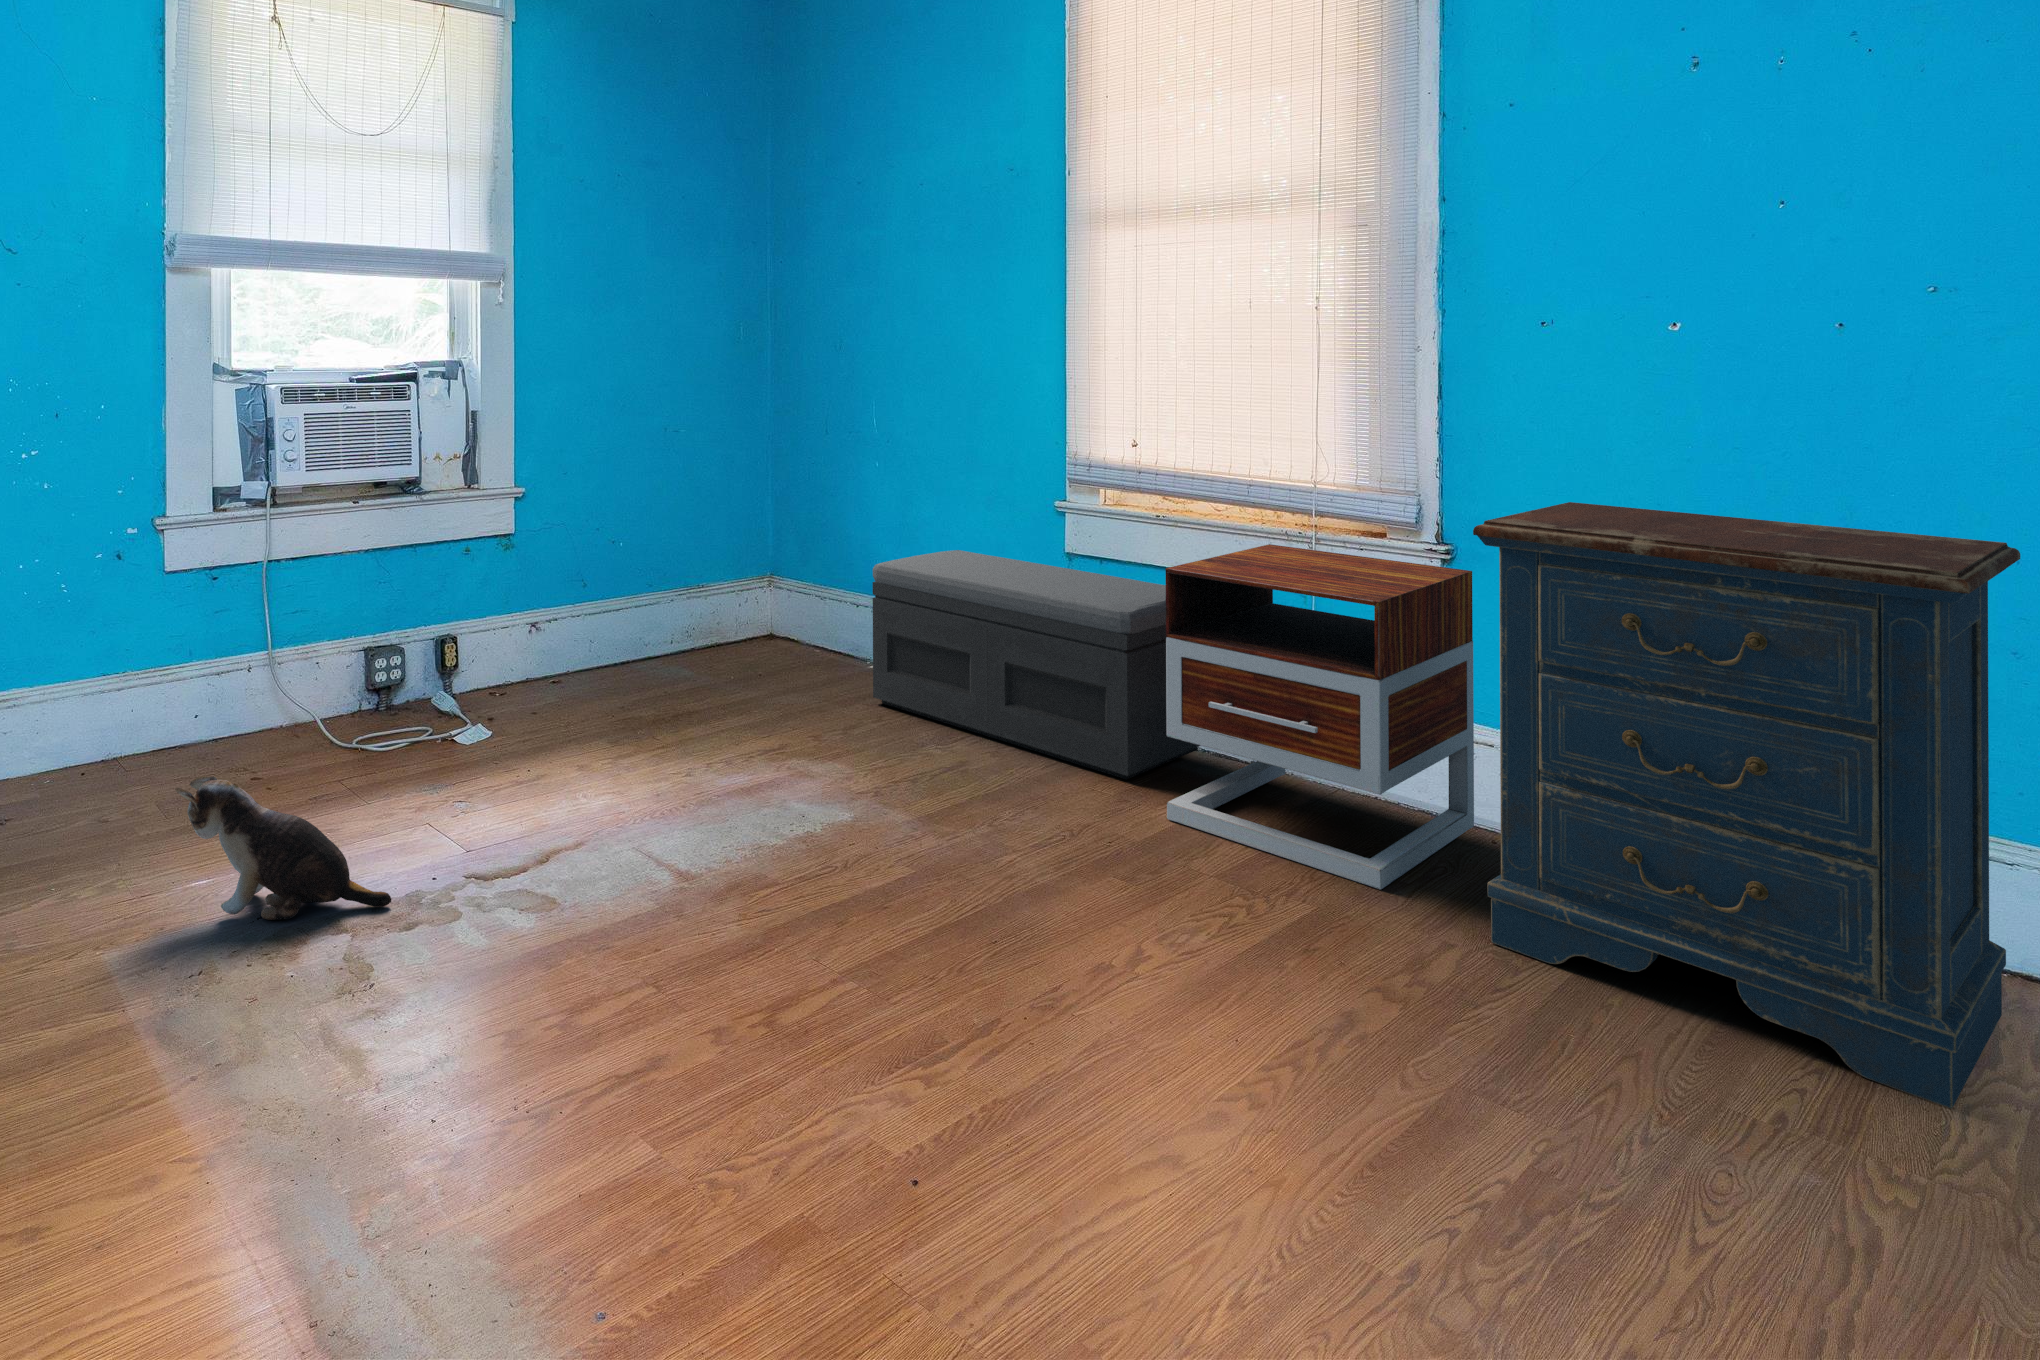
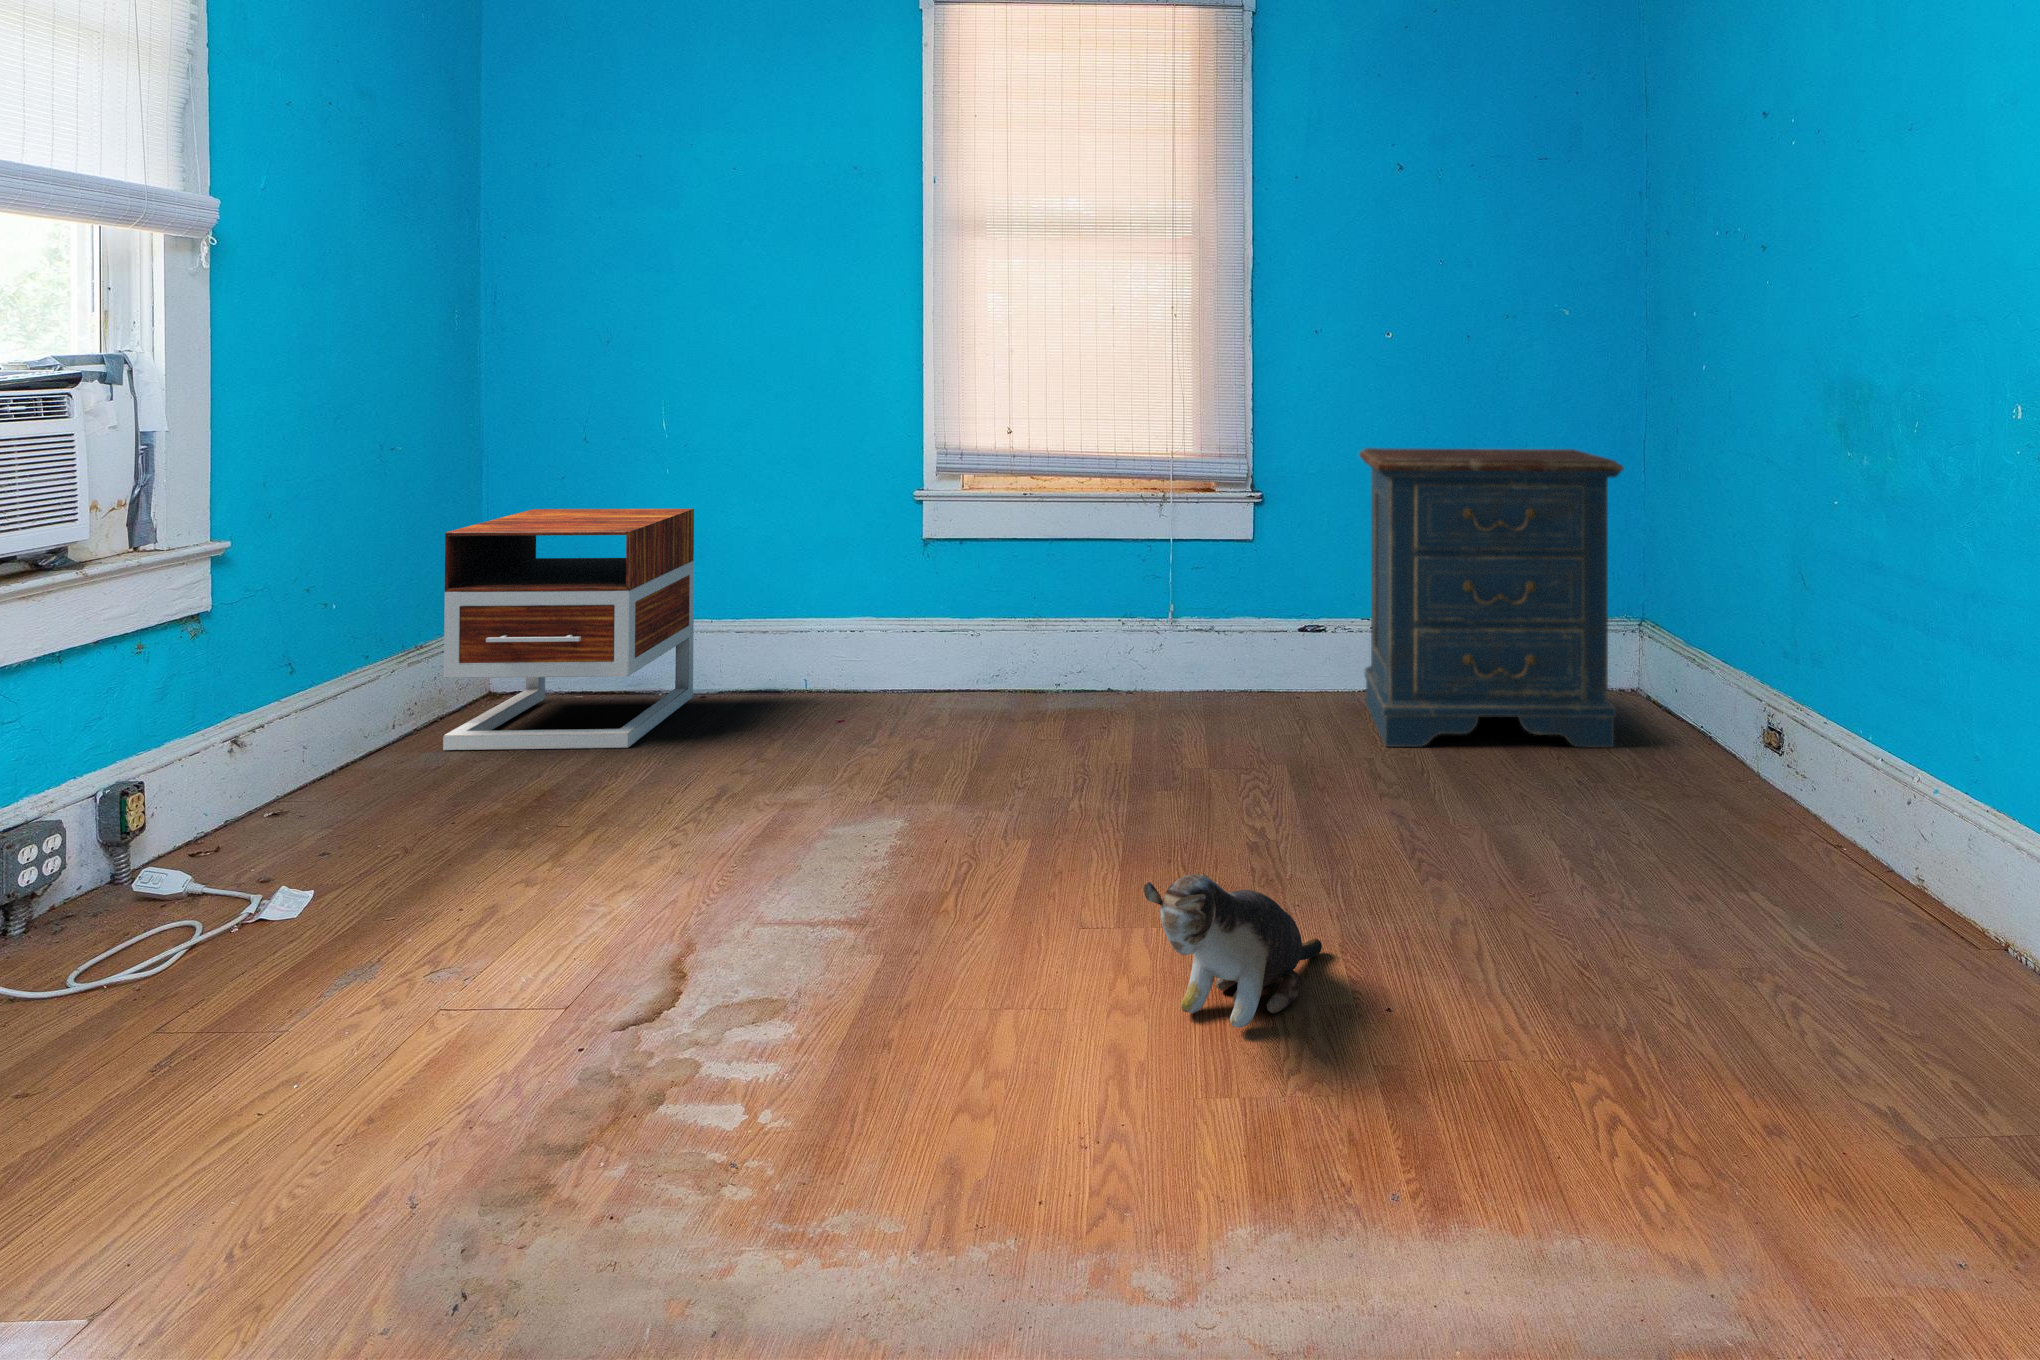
nightstand: present [1165,544,1474,890] -> present [443,509,694,750]
storage bench: present [873,550,1200,780] -> none [733,556,1067,730]
plush toy: present [175,776,391,920] -> present [1144,873,1322,1028]

